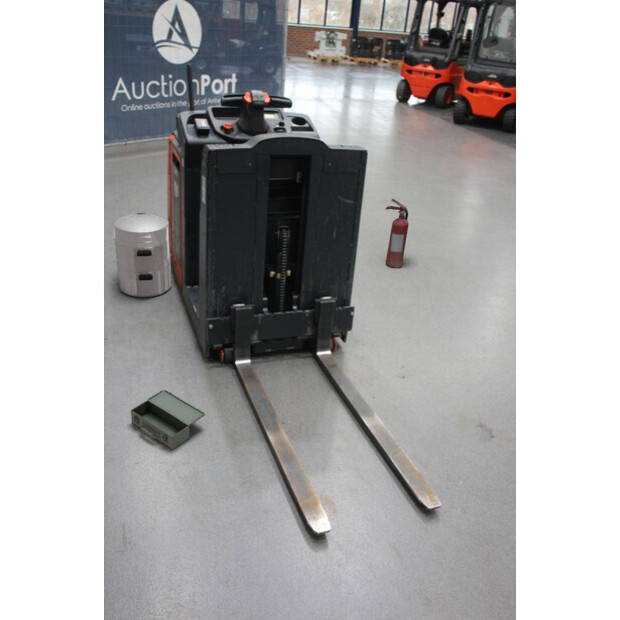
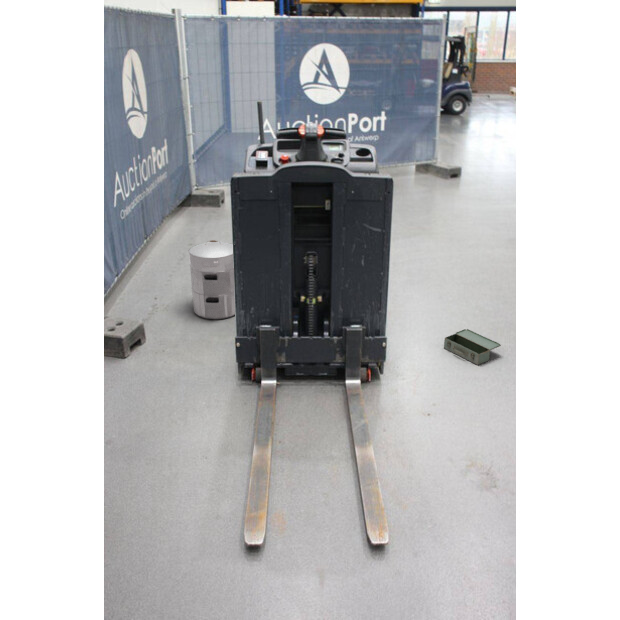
fire extinguisher: present [385,199,409,268] -> none [470,233,499,309]
toolbox: present [131,390,205,449] -> present [444,329,501,365]

